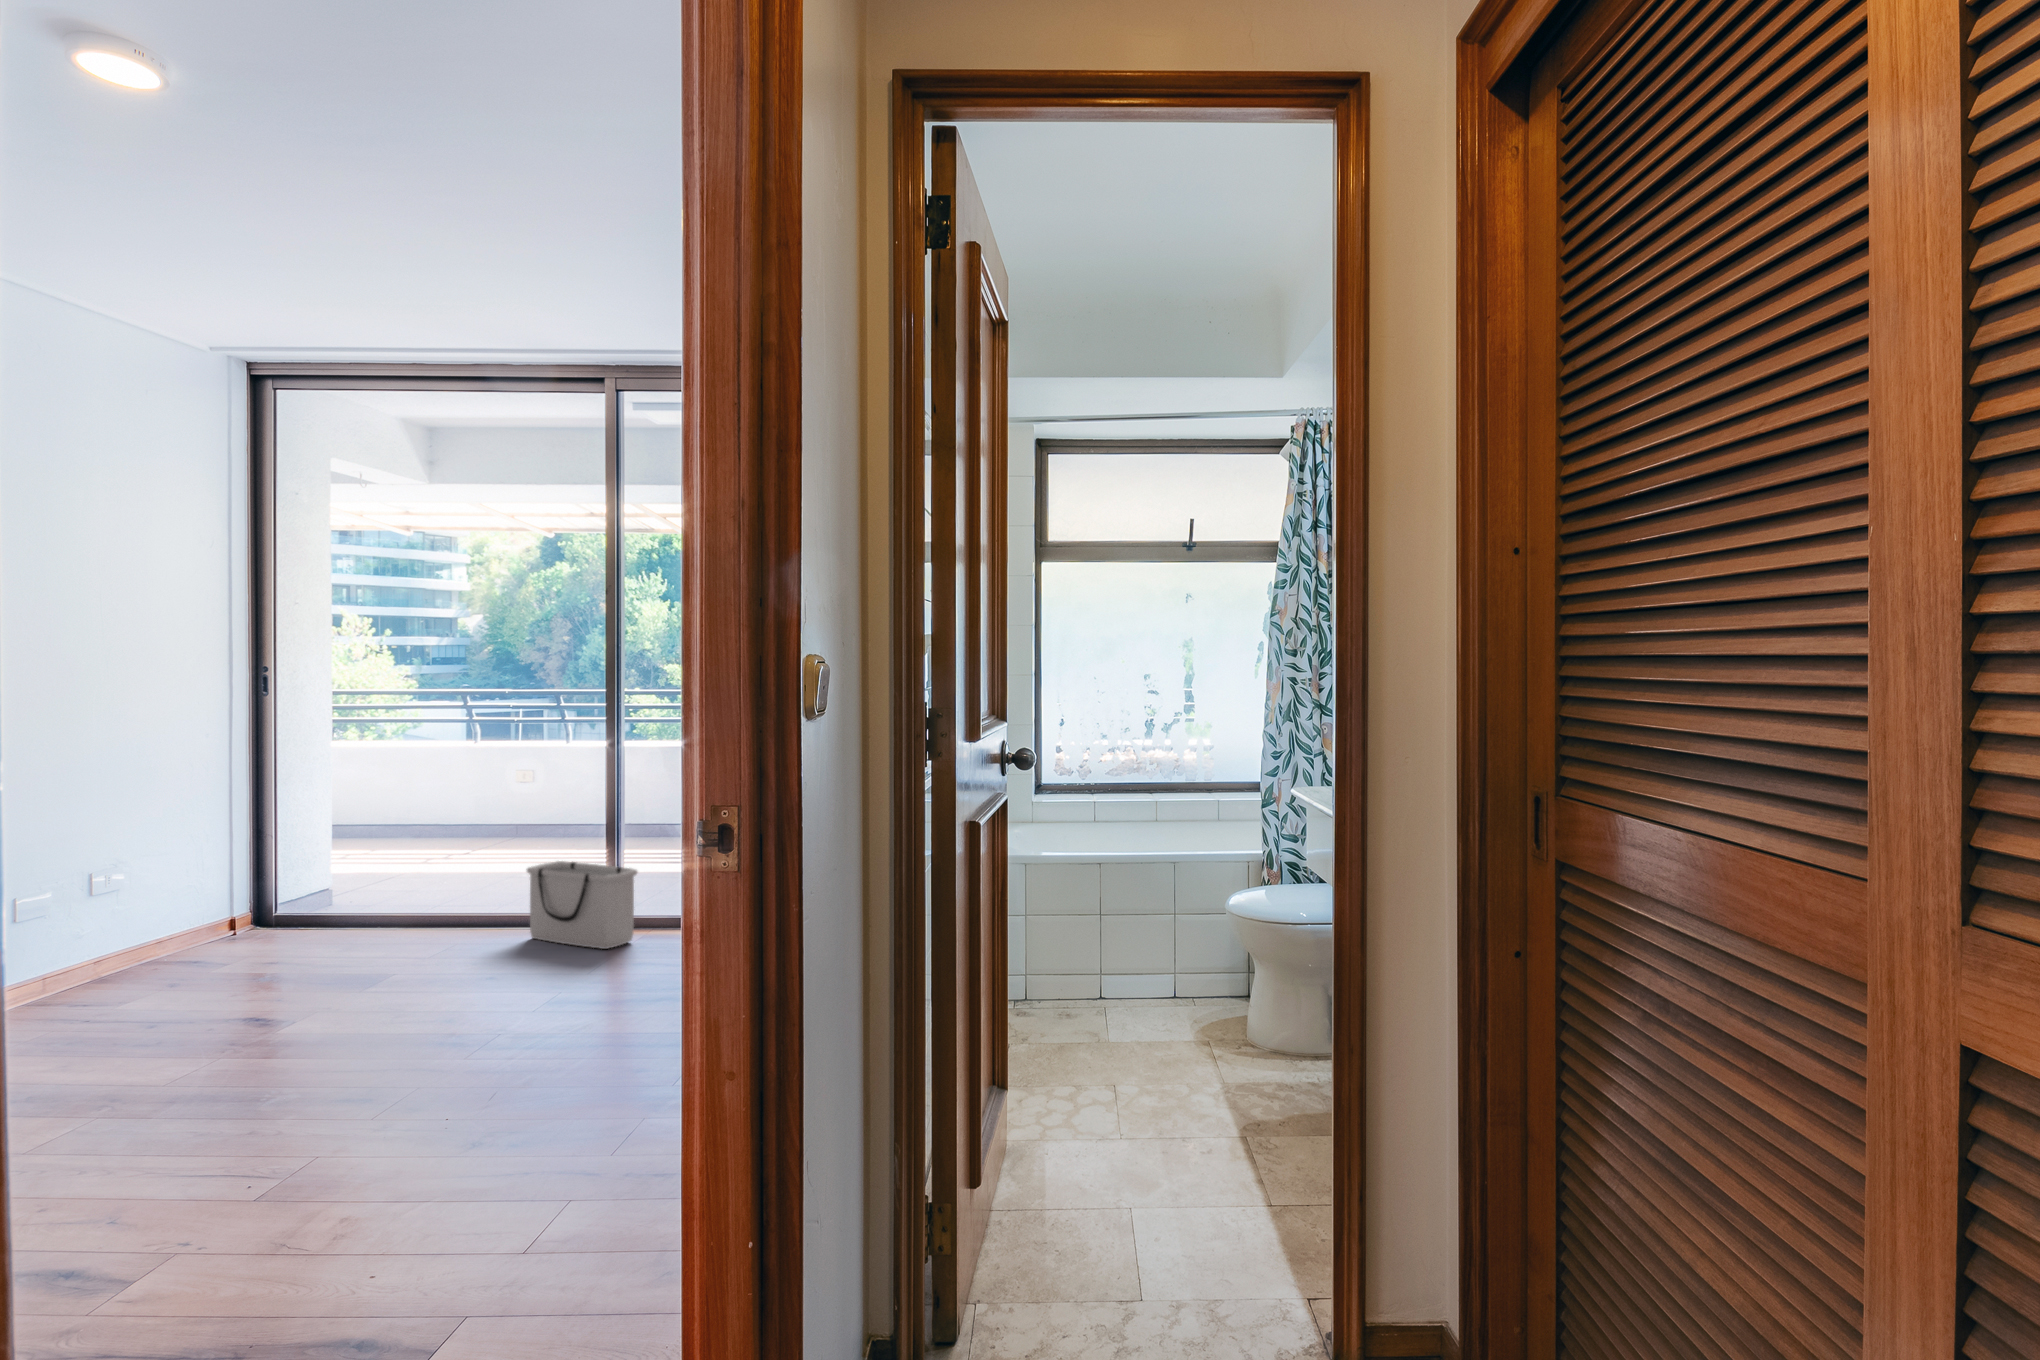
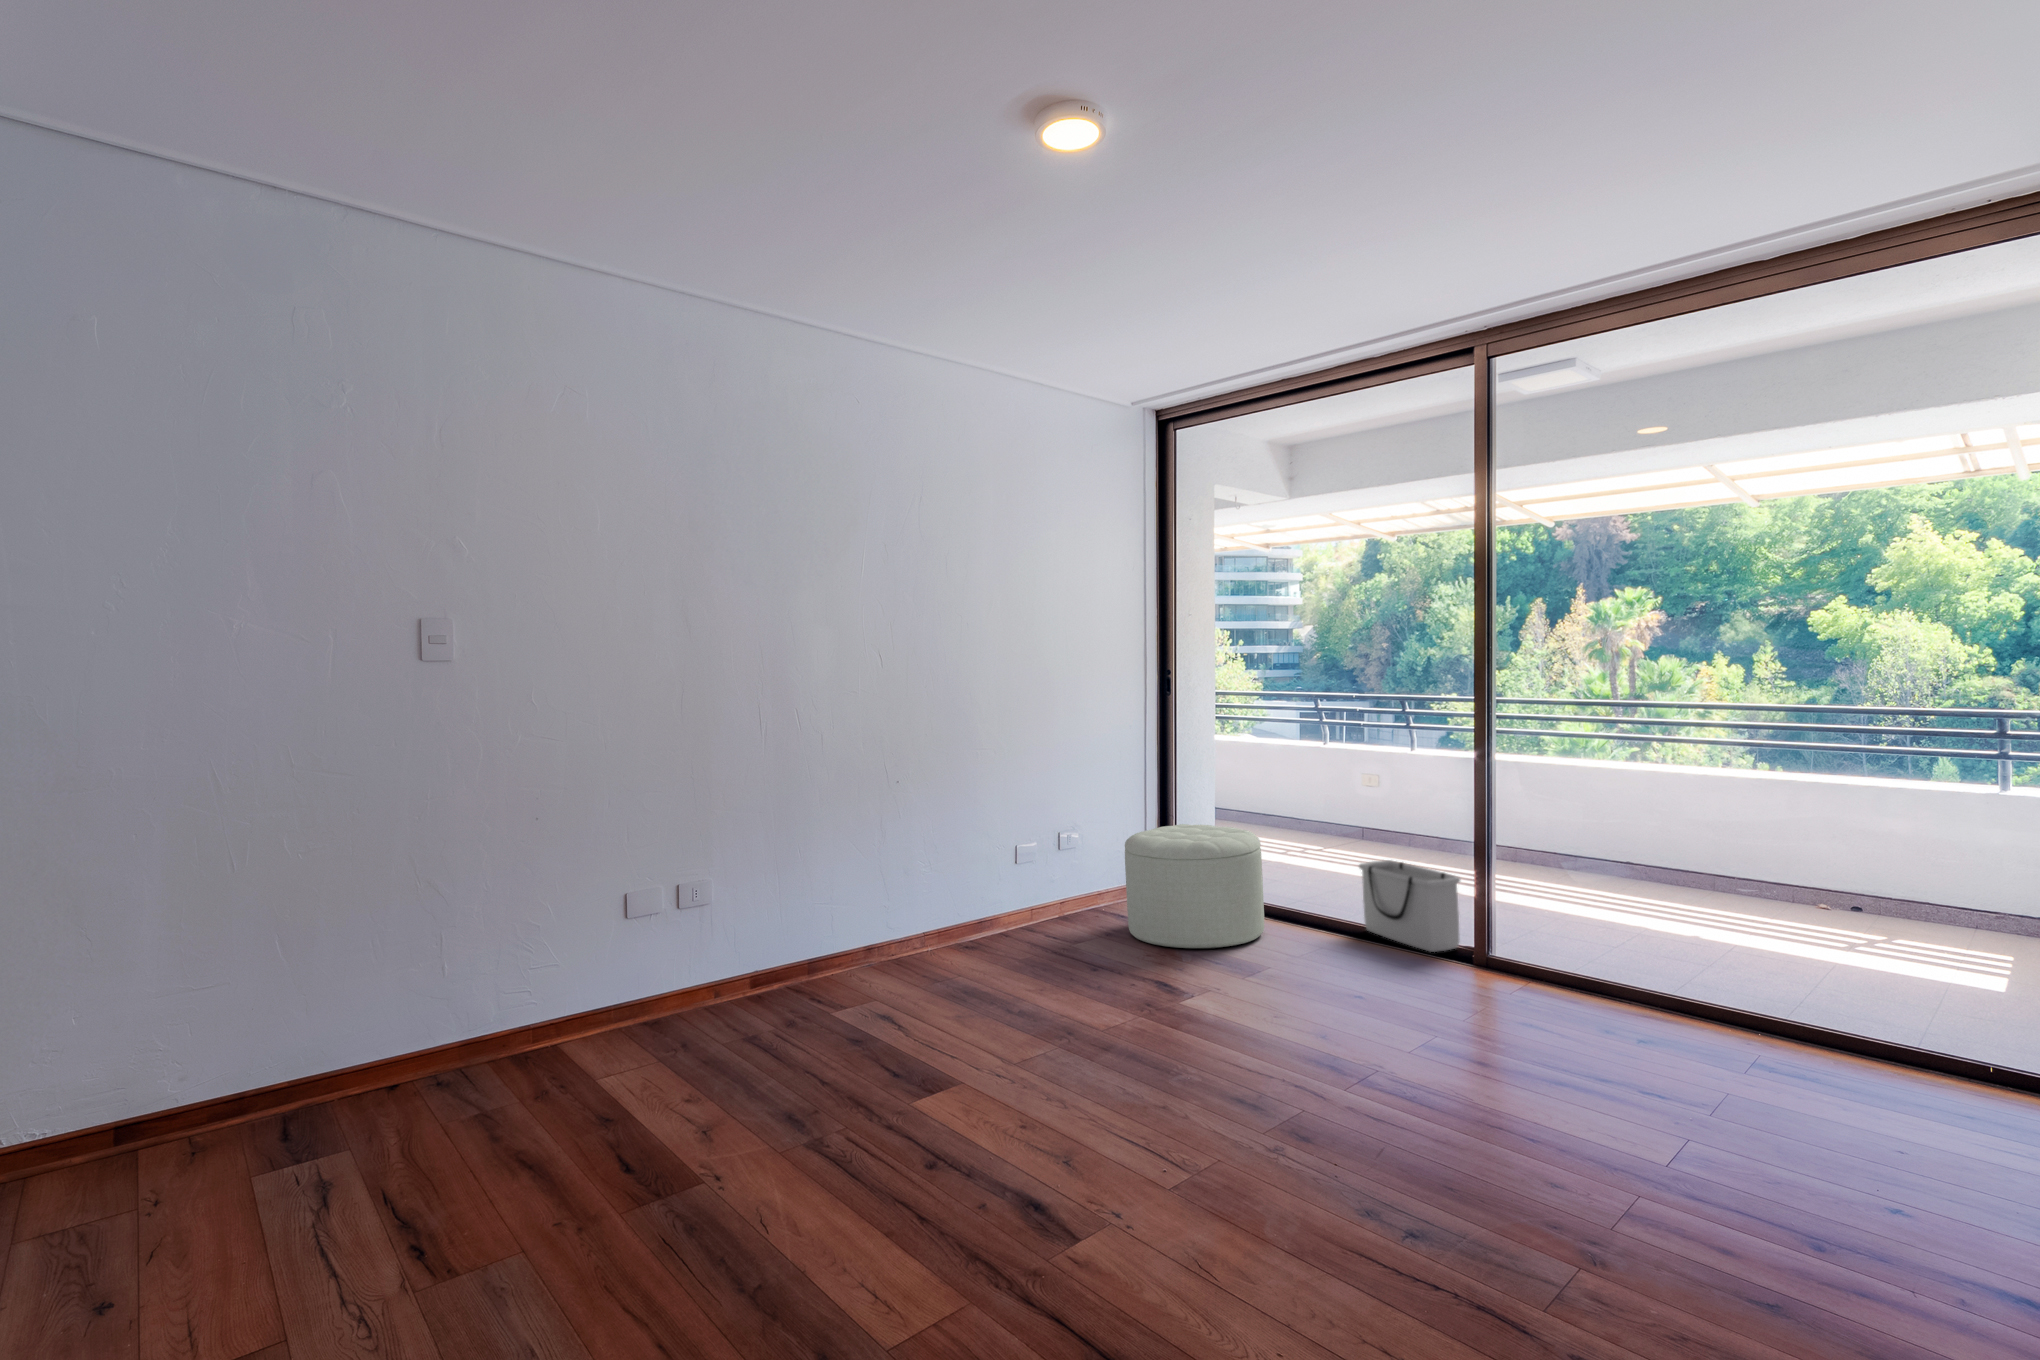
ottoman: none [216,840,412,992] -> present [1125,824,1264,949]

